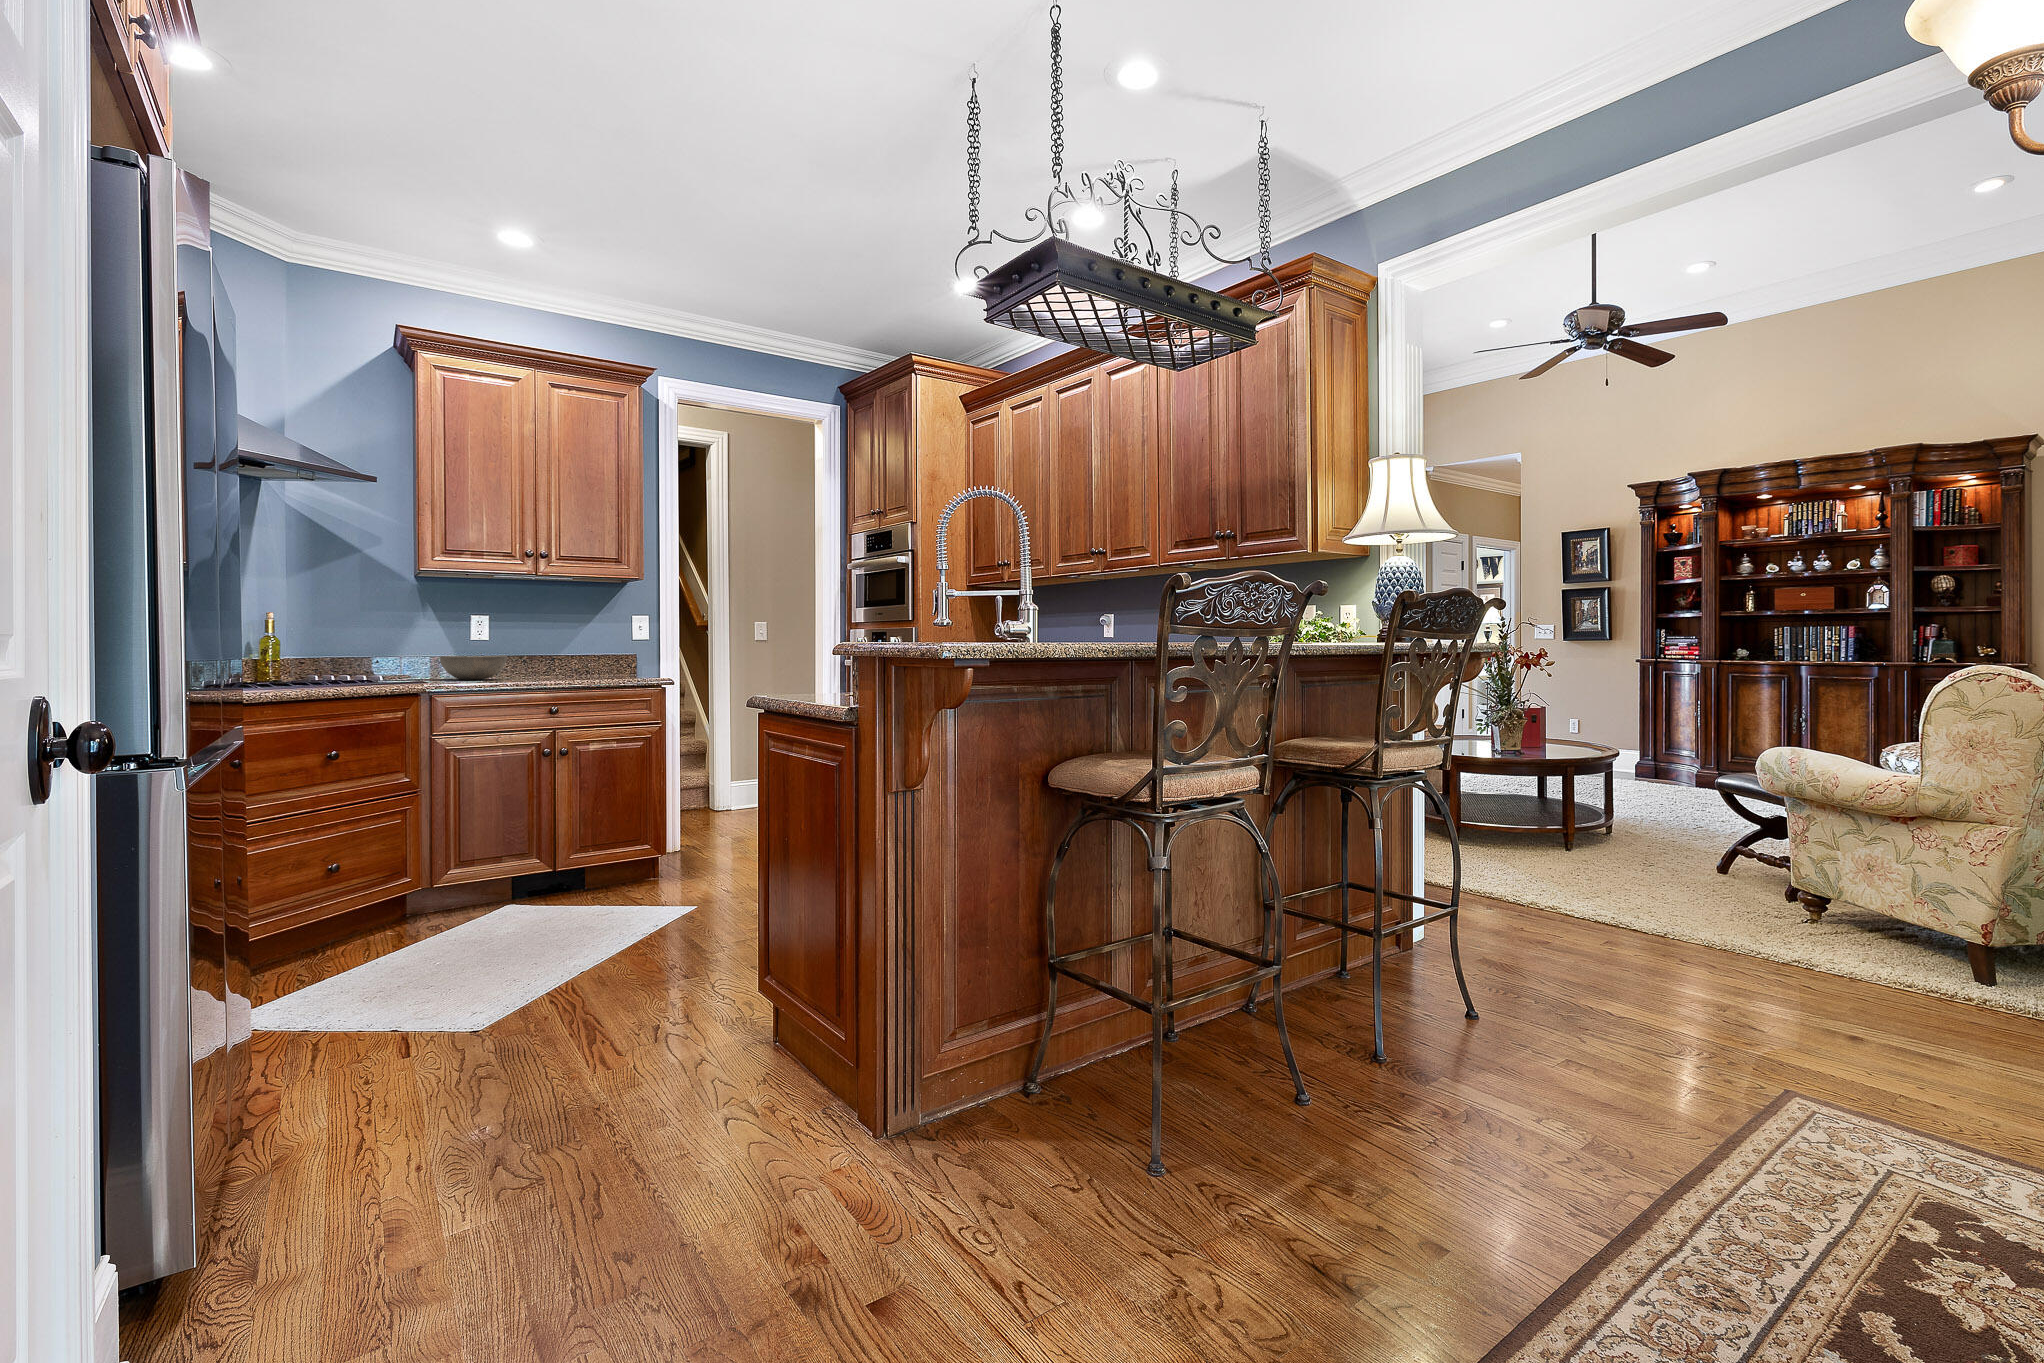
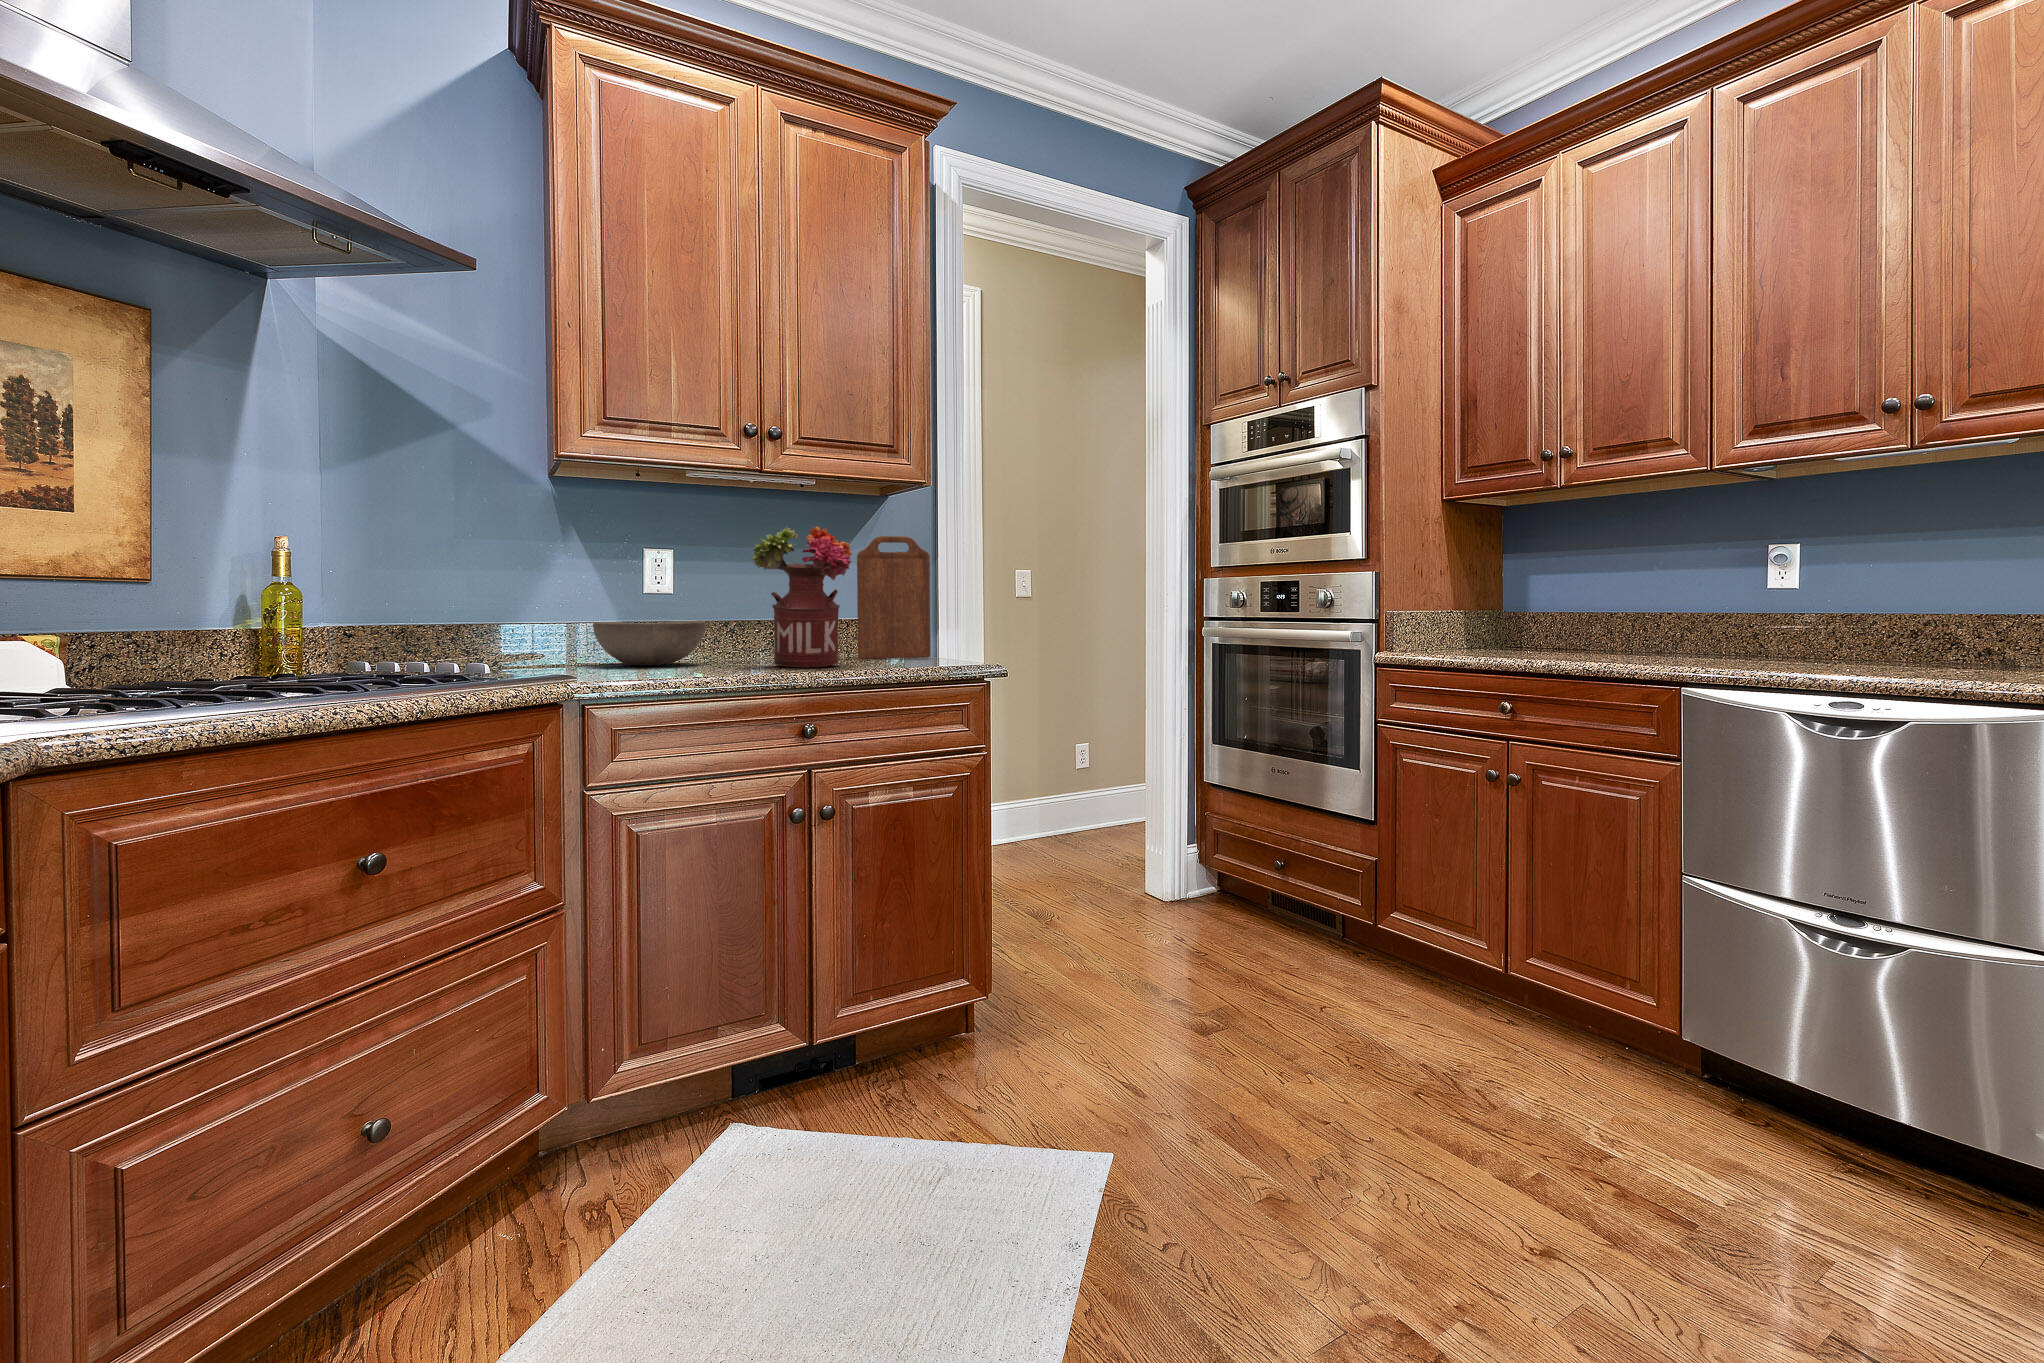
flower arrangement: none [531,604,593,680] -> present [752,527,852,667]
cutting board: none [605,607,651,678] -> present [857,536,931,659]

